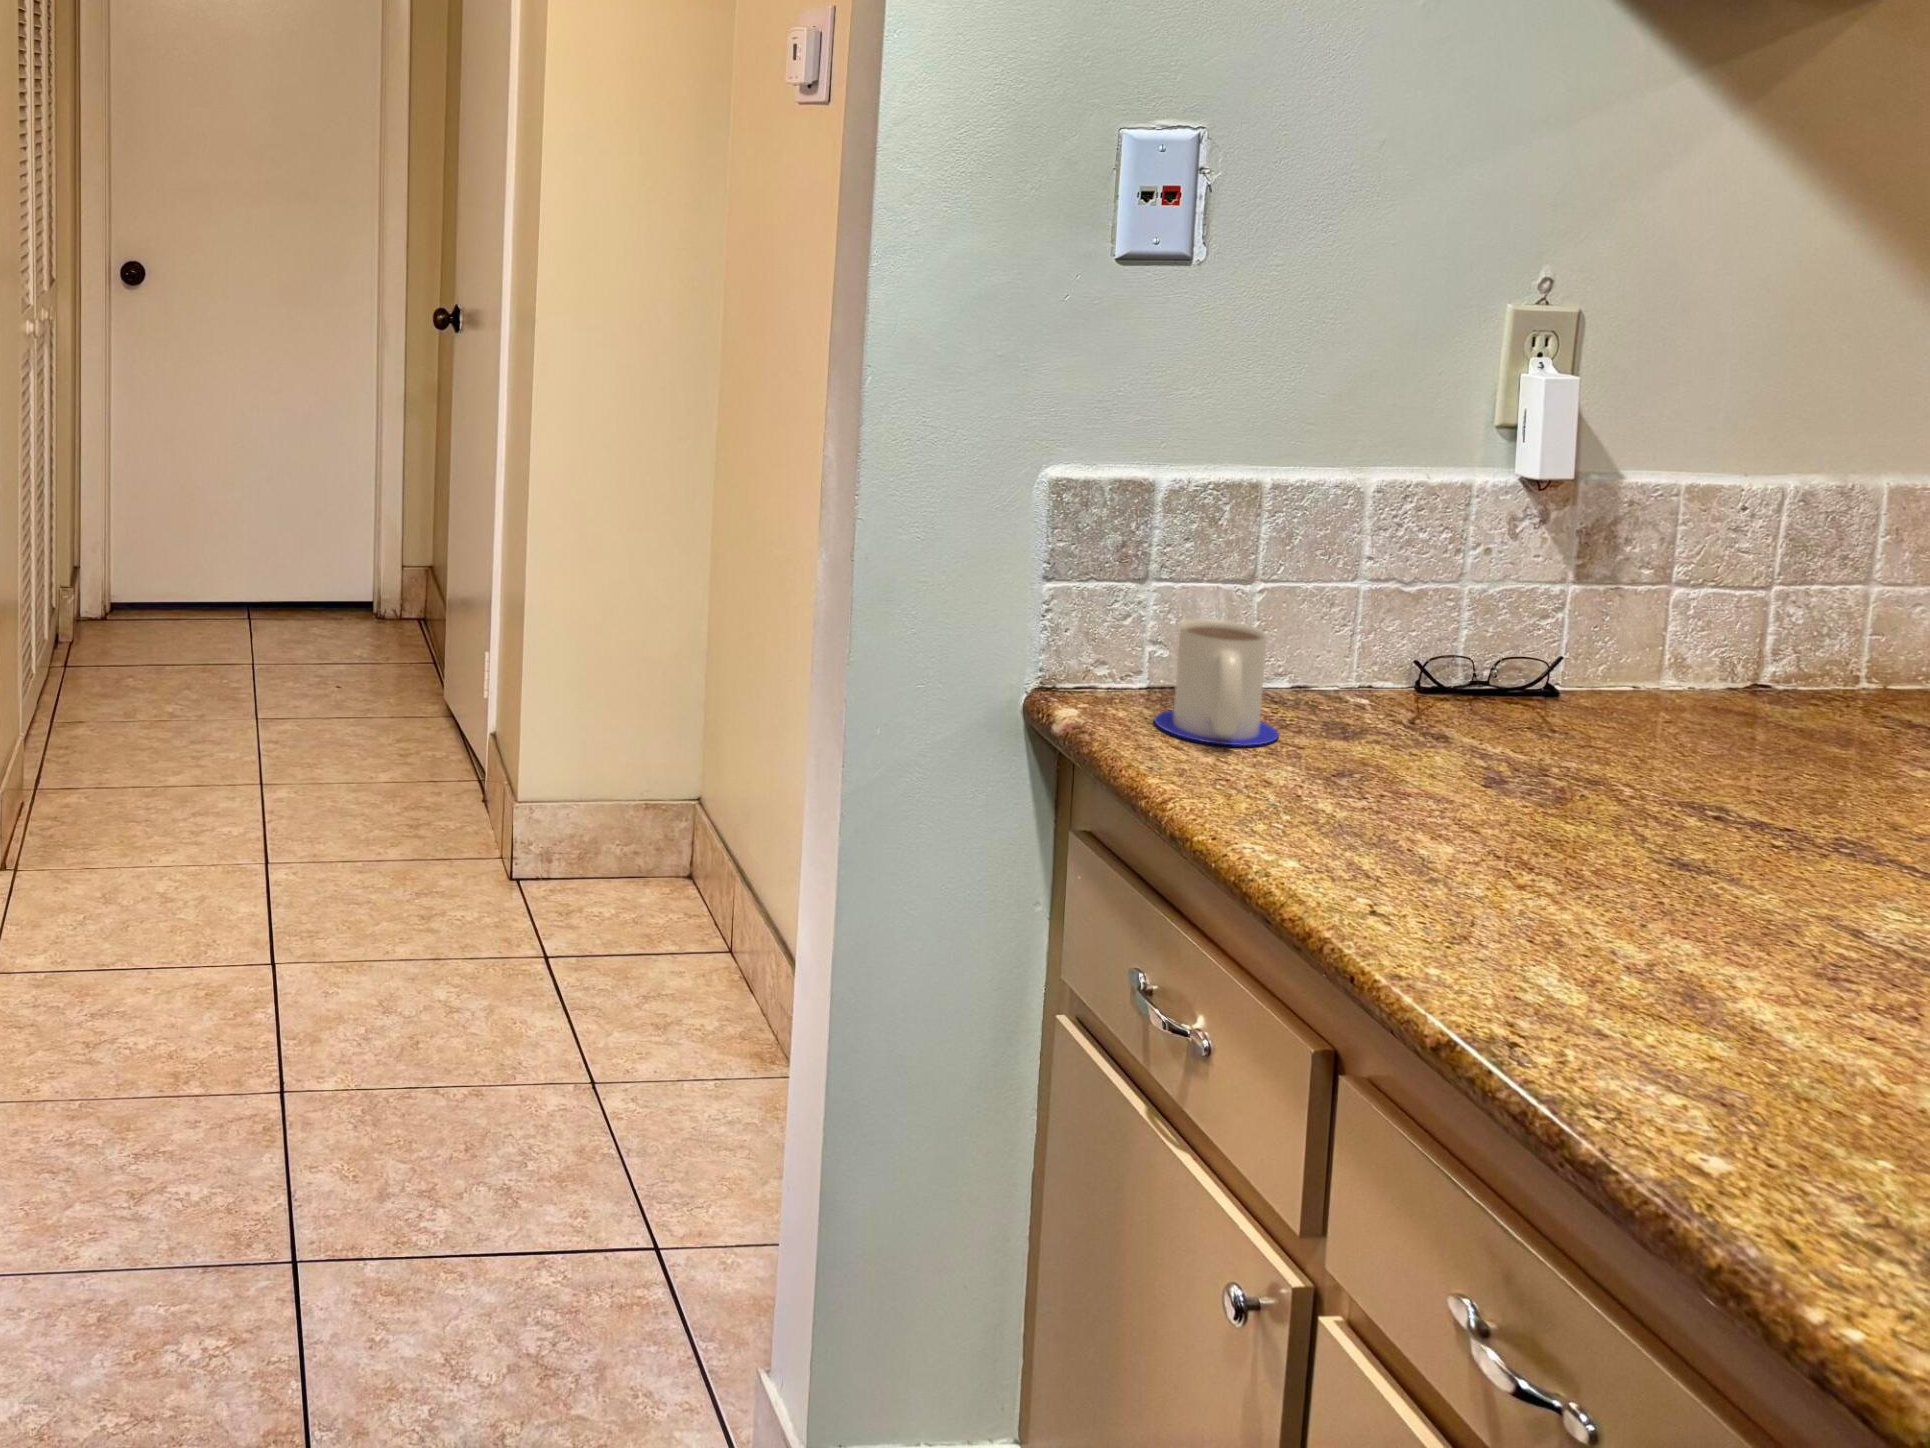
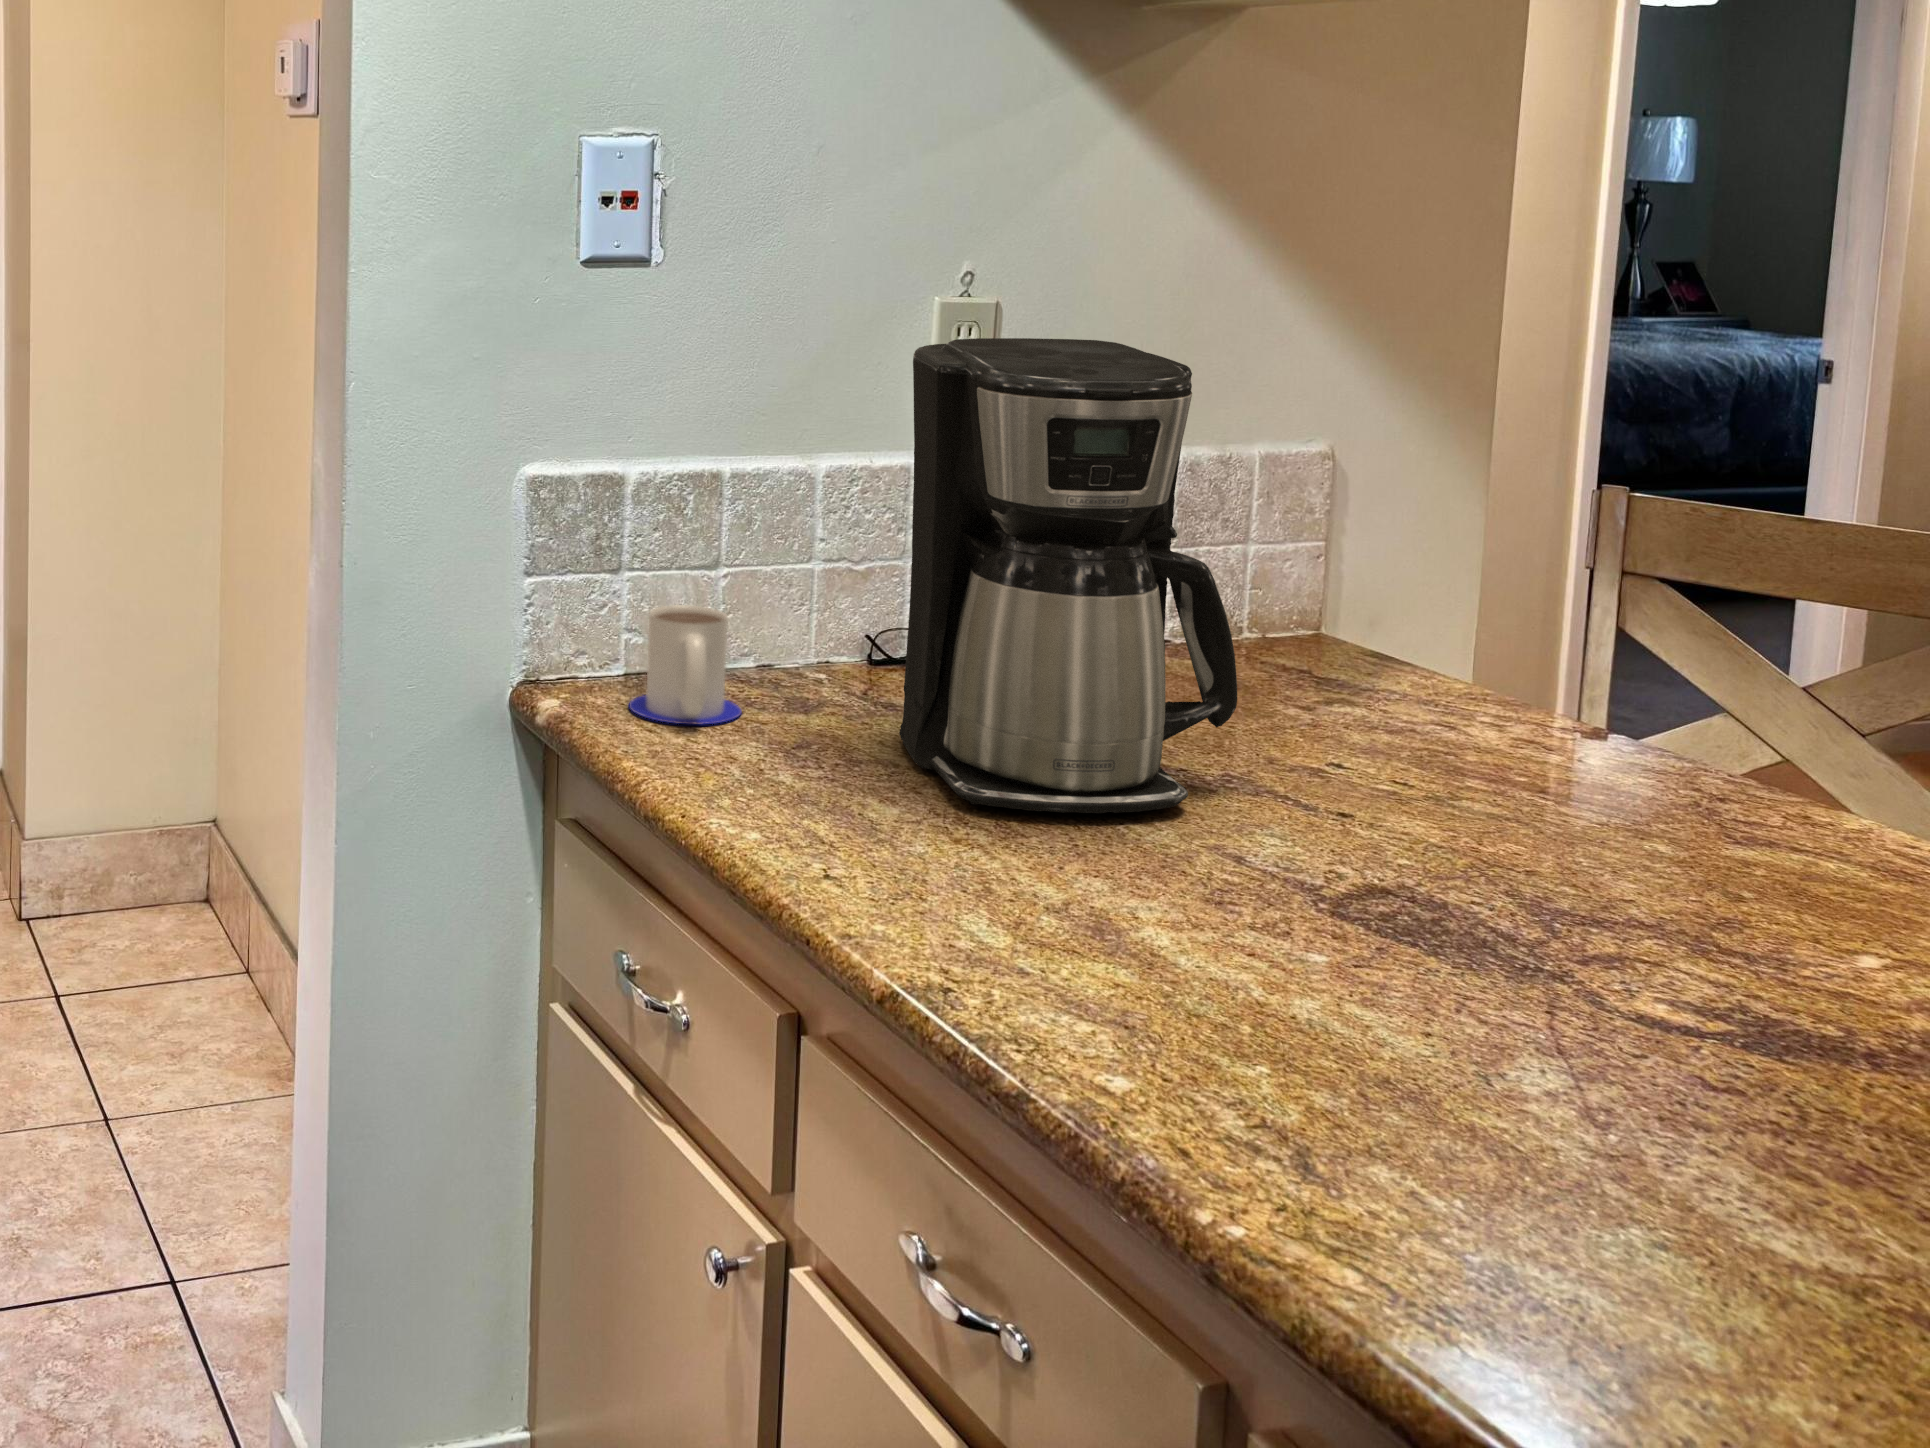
coffee maker: none [1460,353,1875,878] -> present [899,338,1237,814]

